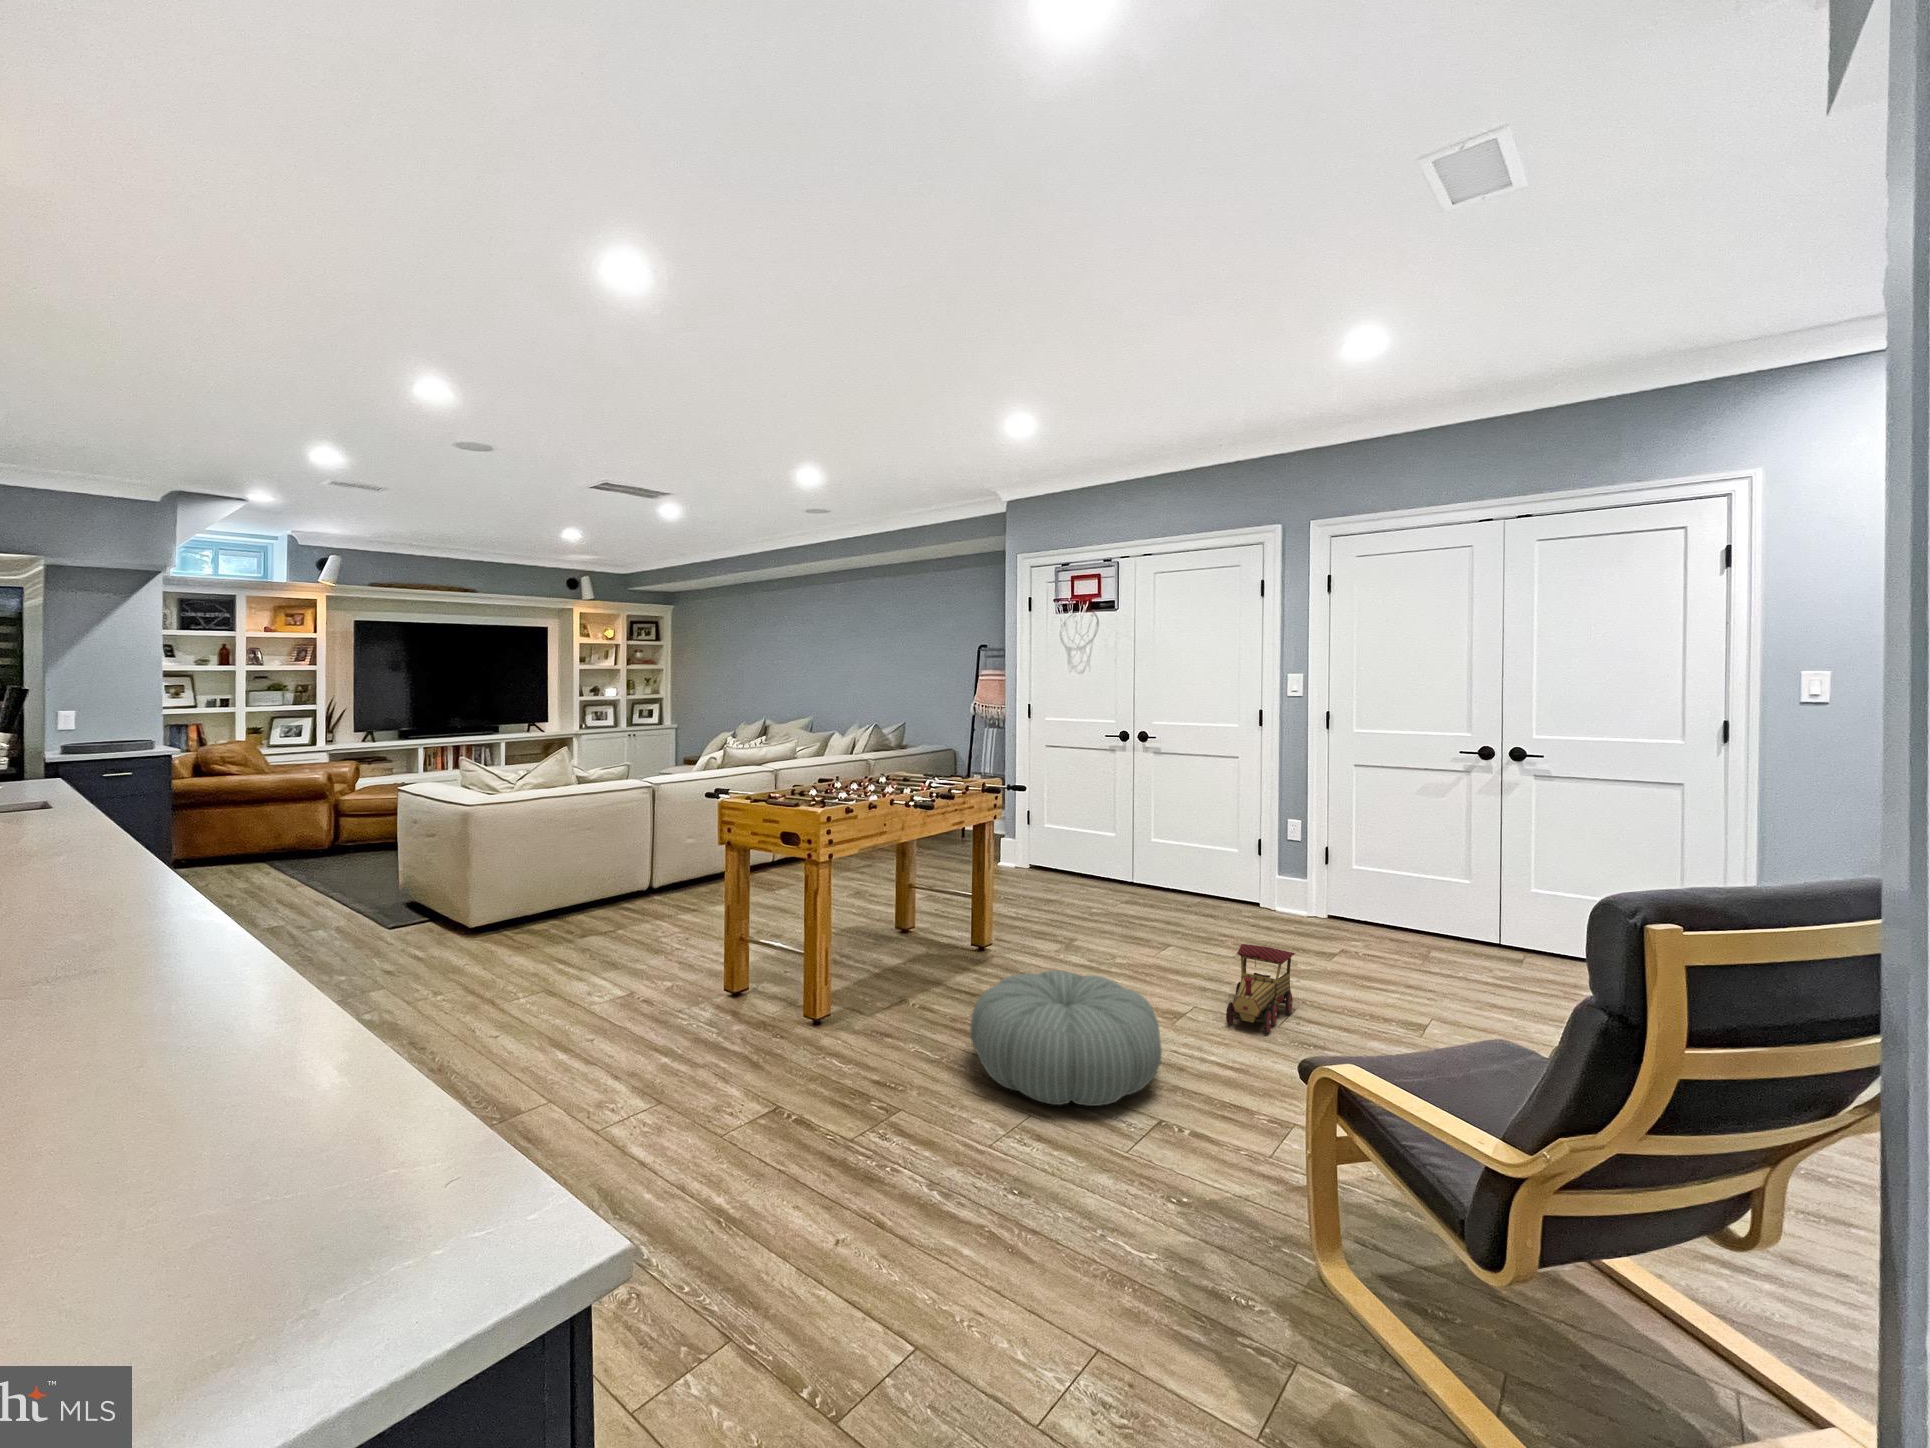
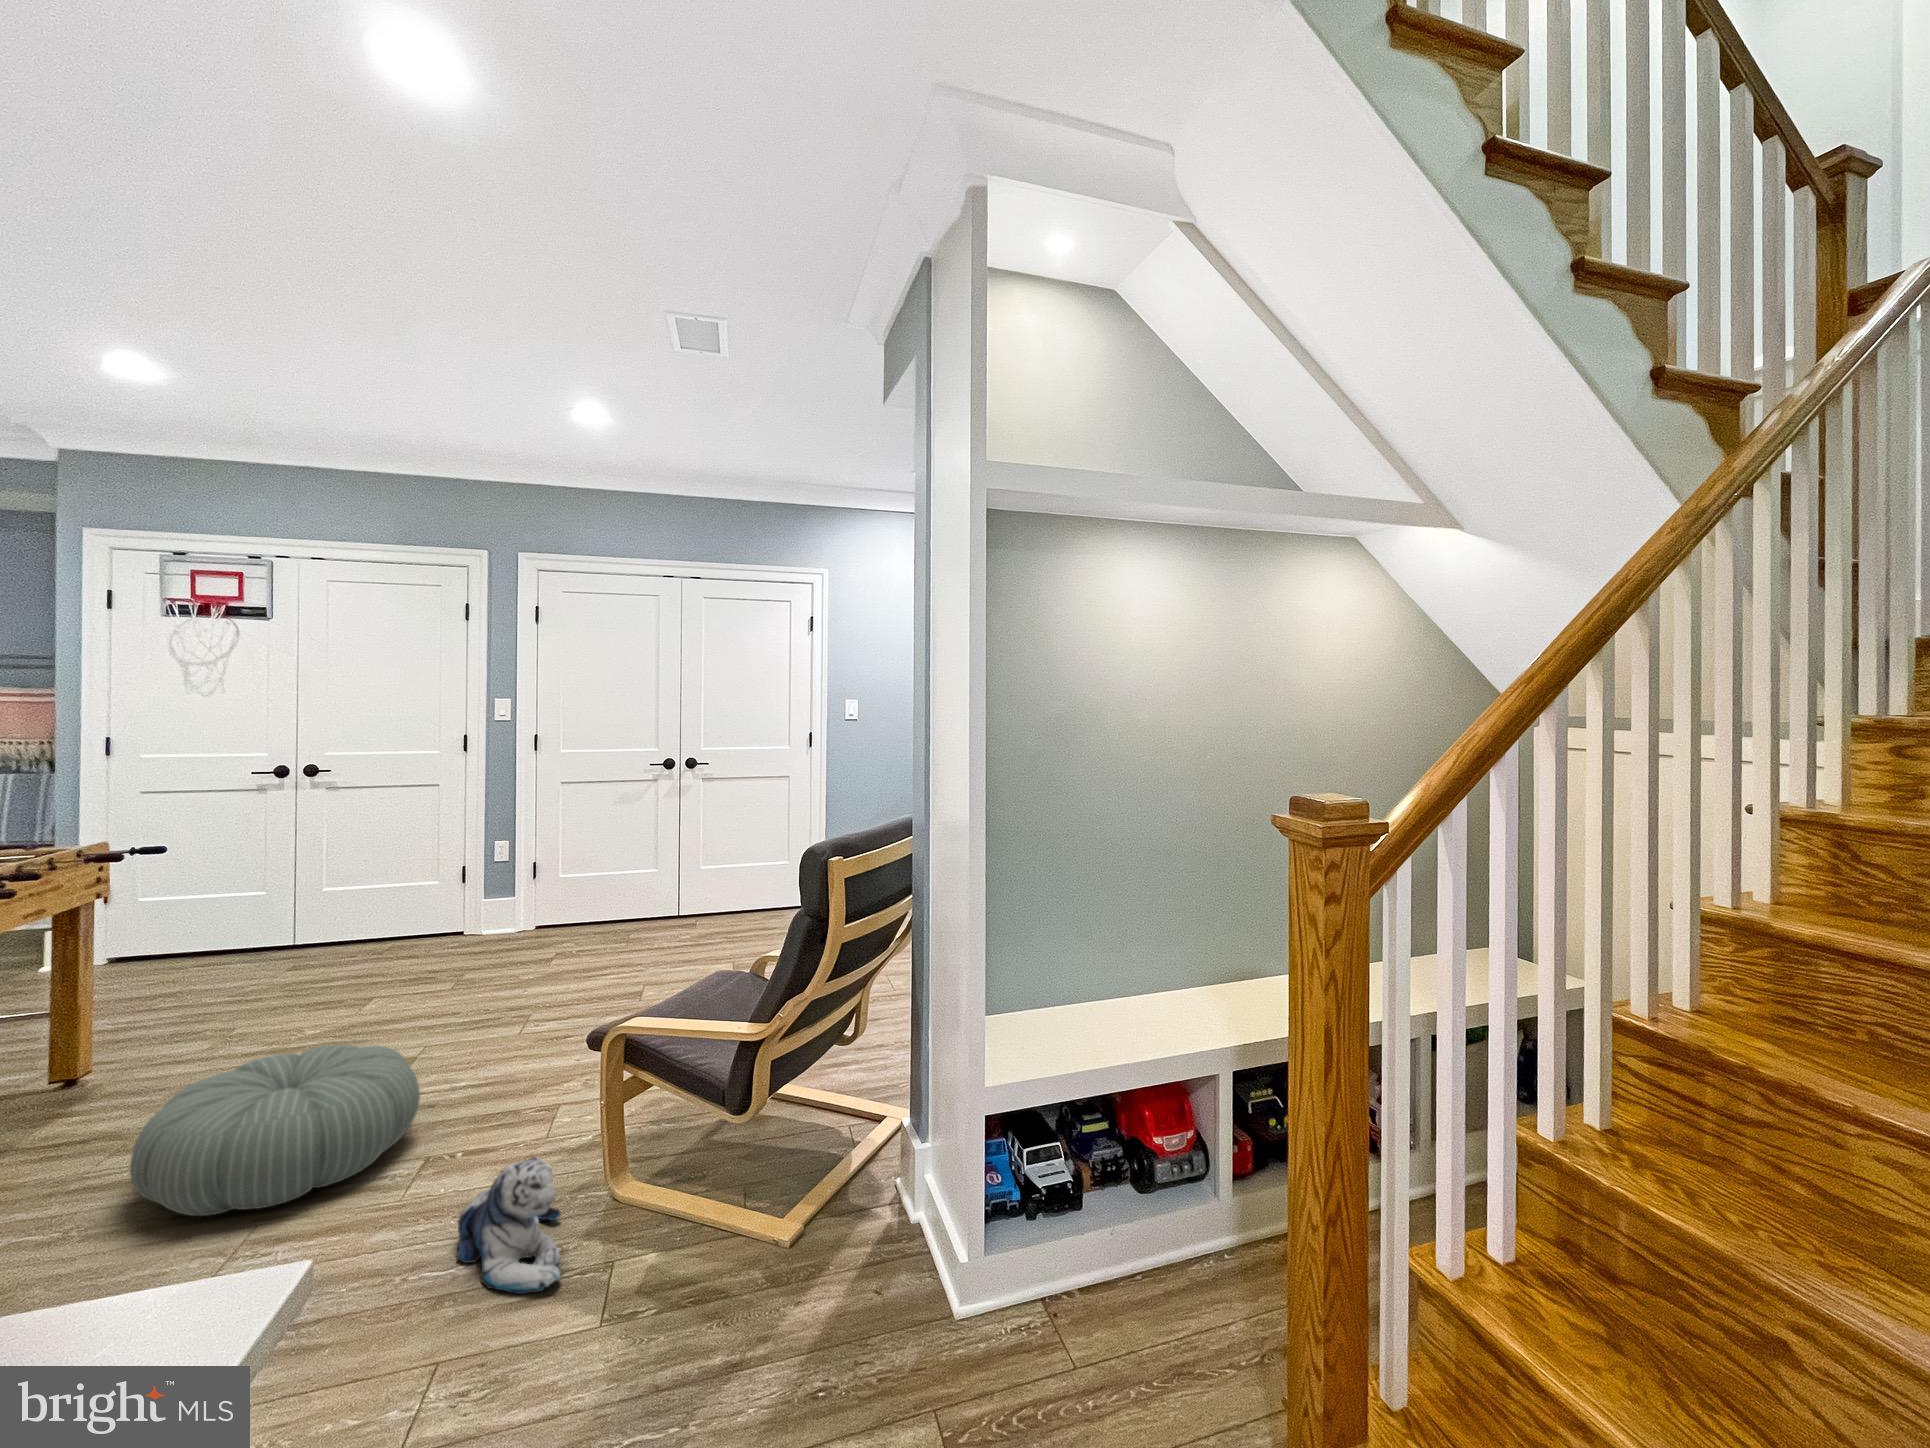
toy train: present [1226,944,1295,1033] -> none [467,963,531,1051]
plush toy: none [1147,1176,1256,1345] -> present [457,1157,561,1294]

